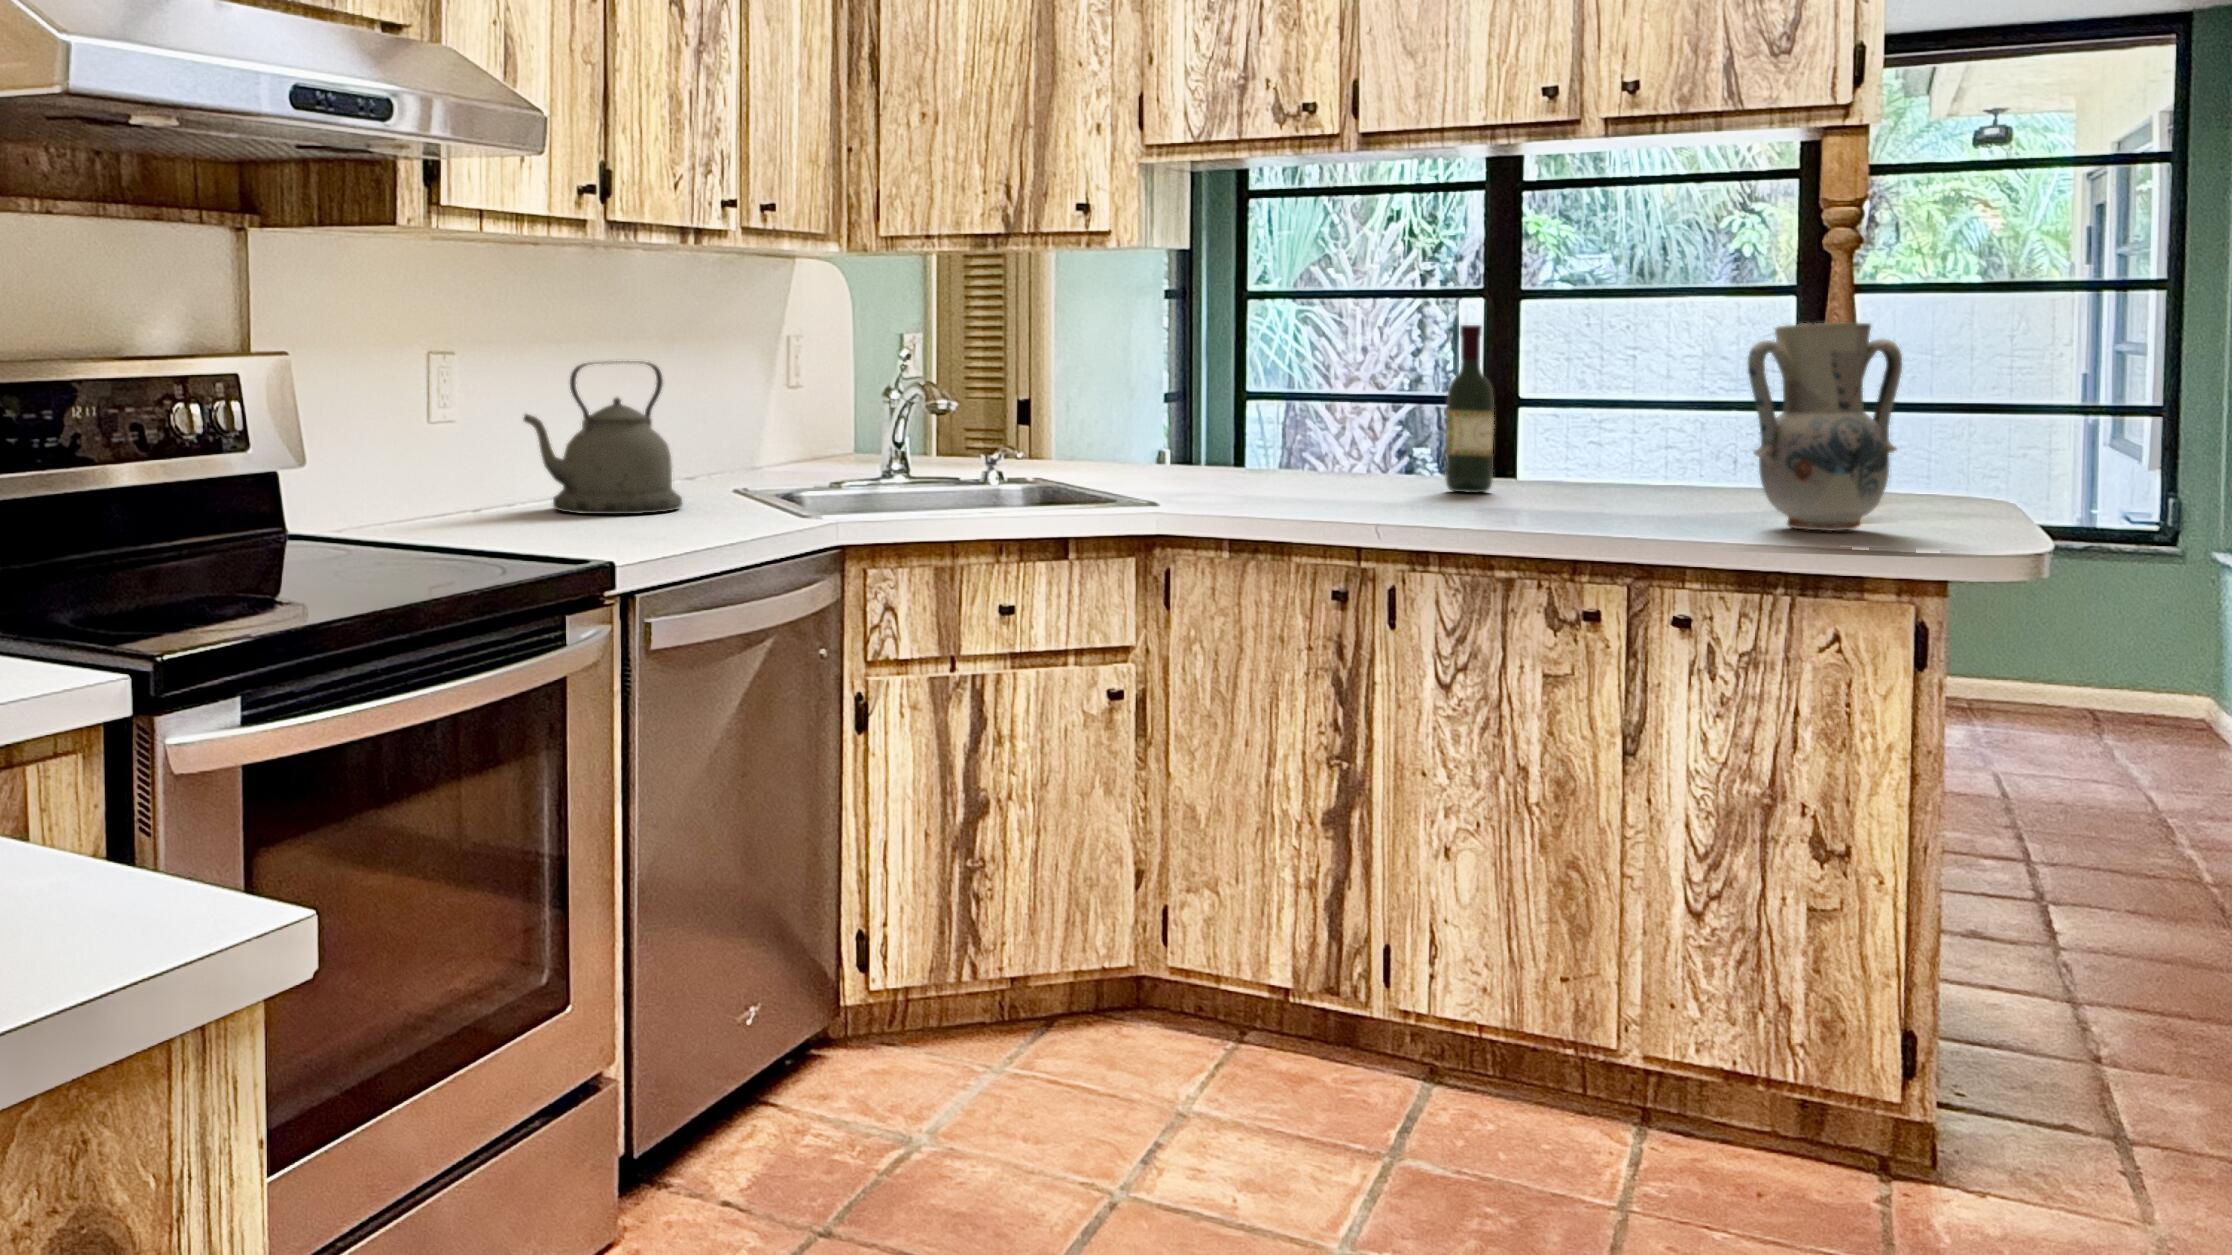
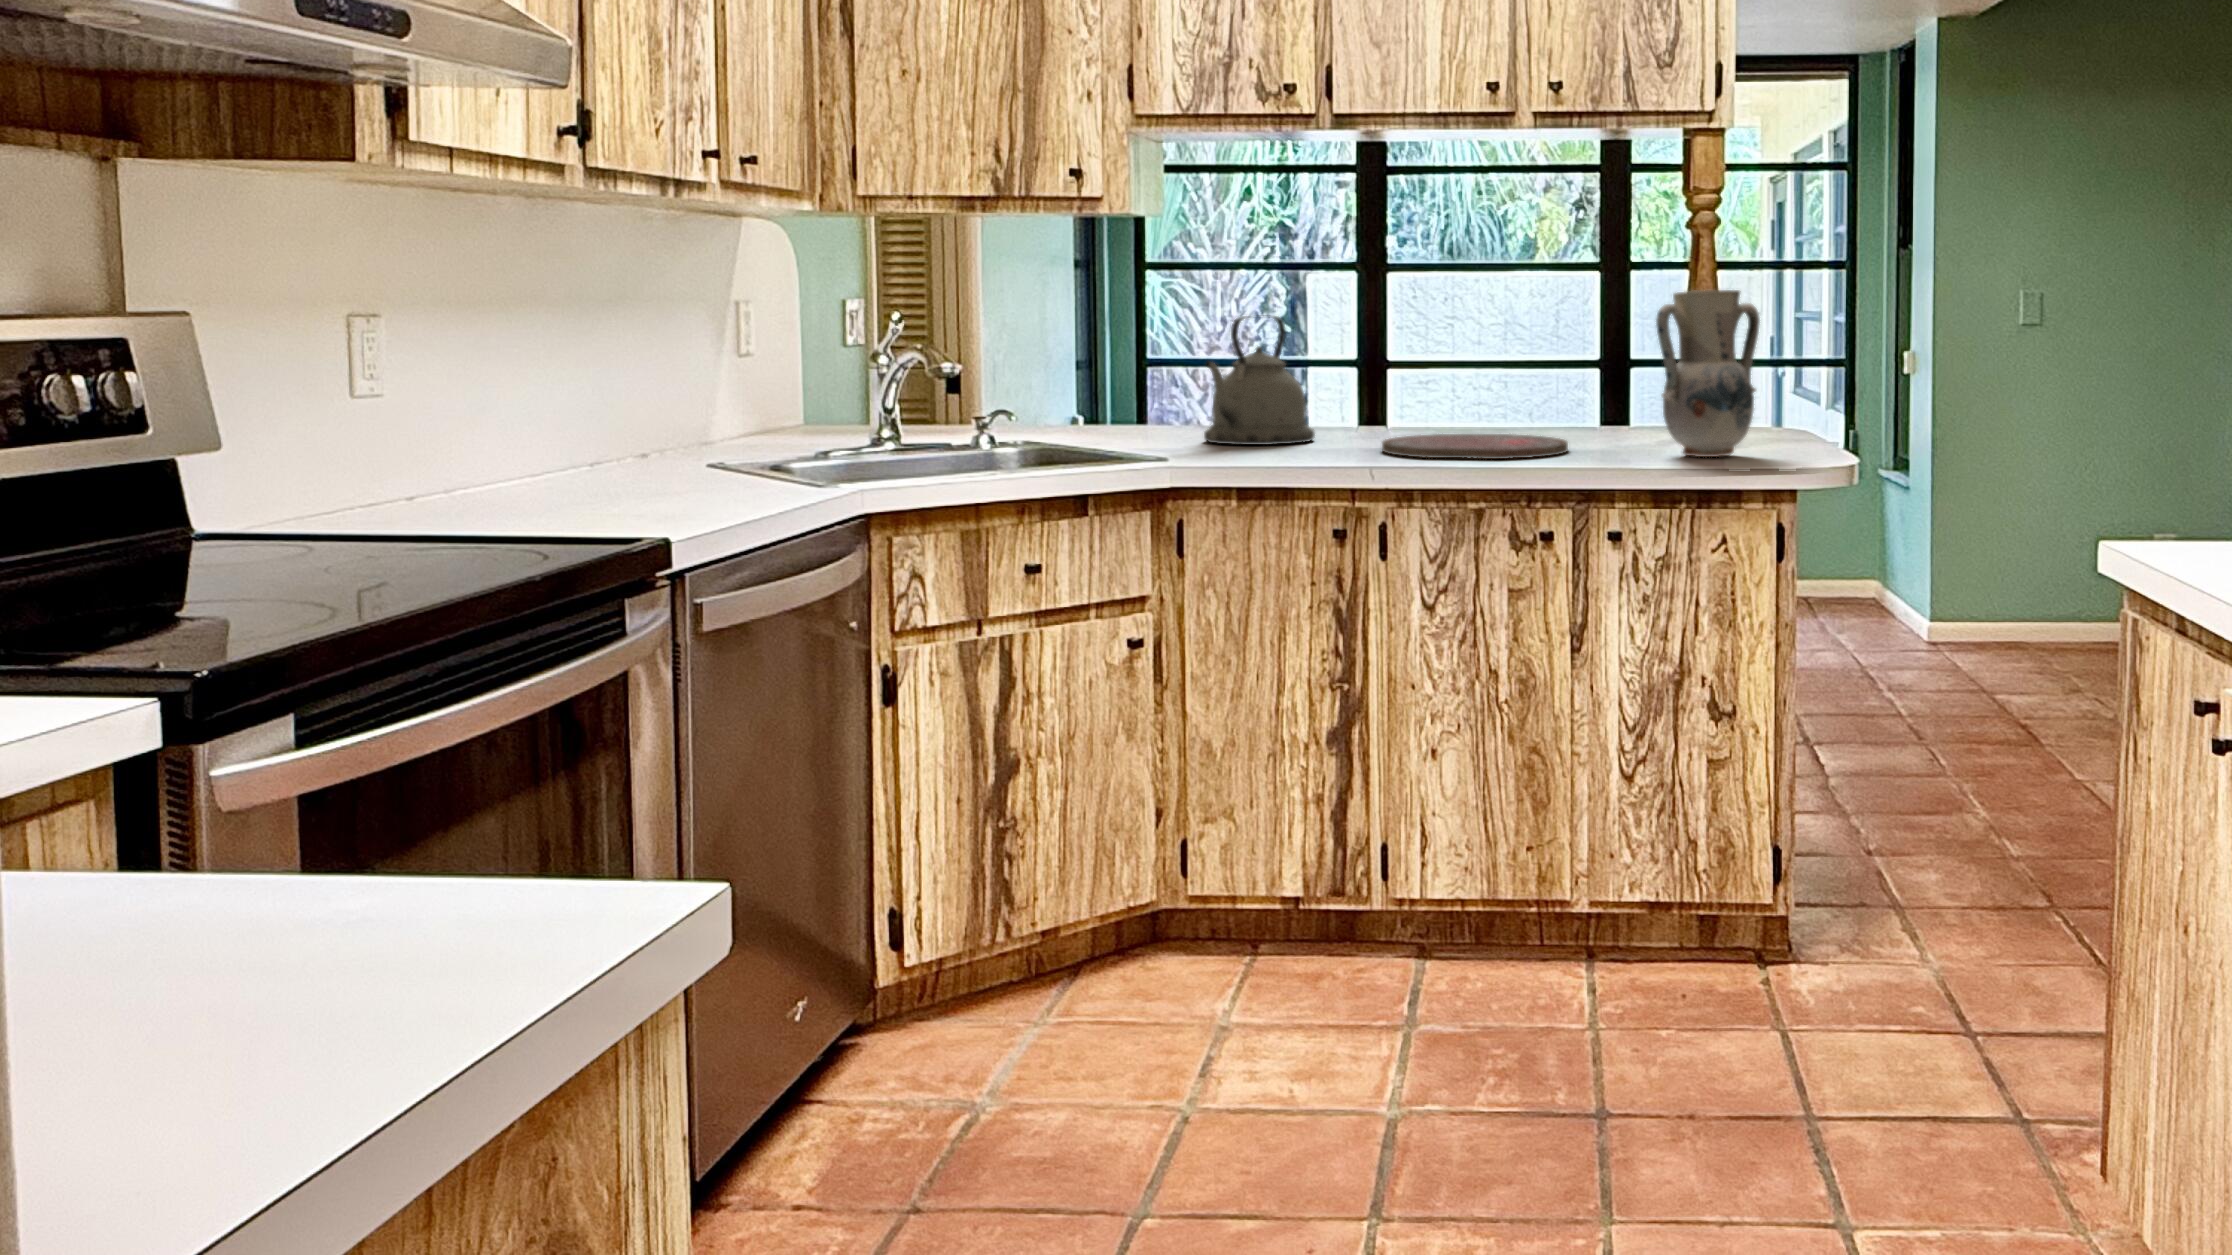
wine bottle: present [1446,325,1494,493] -> none [1400,290,1438,436]
kettle: present [524,363,682,514] -> present [1204,315,1315,445]
cutting board: none [1404,491,1638,521] -> present [1382,434,1568,459]

